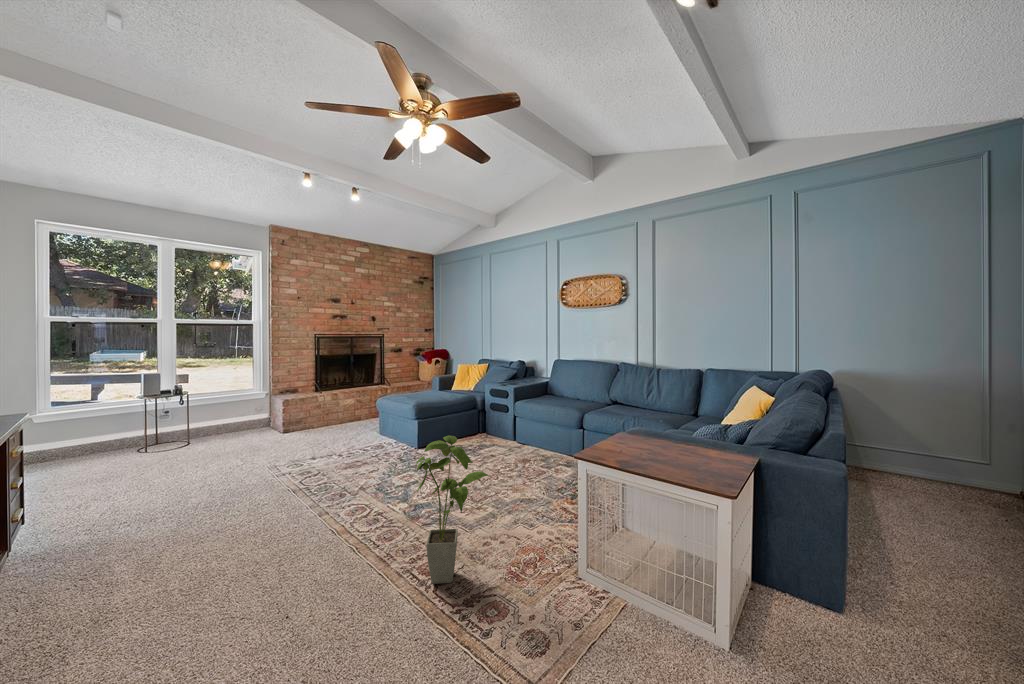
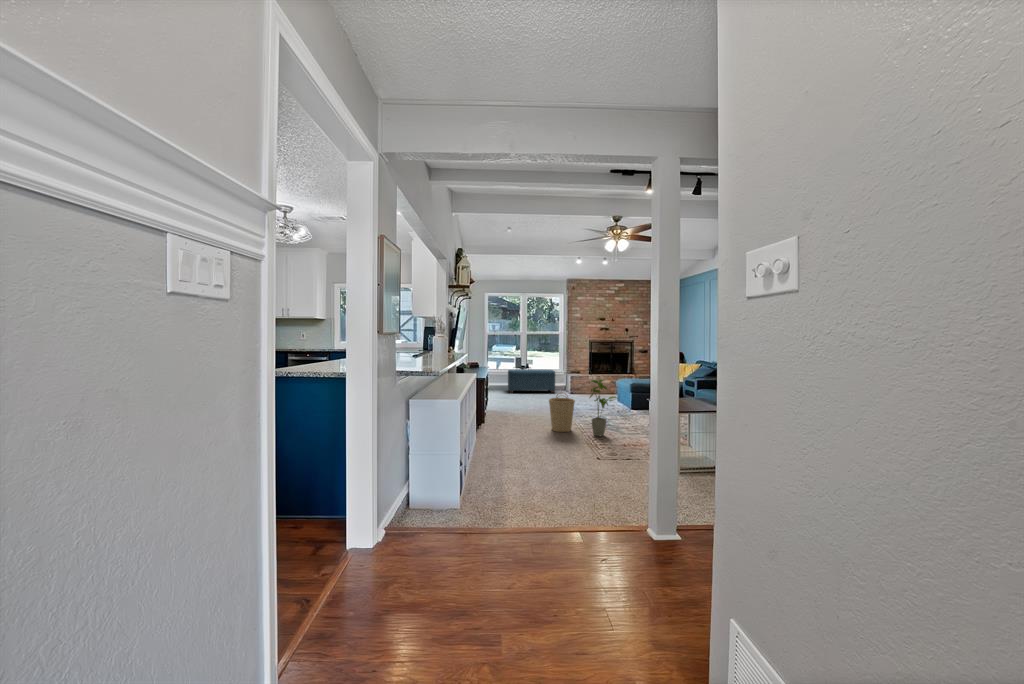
bench: none [123,391,249,455] -> present [508,370,555,393]
basket: none [288,480,370,611] -> present [549,397,575,432]

